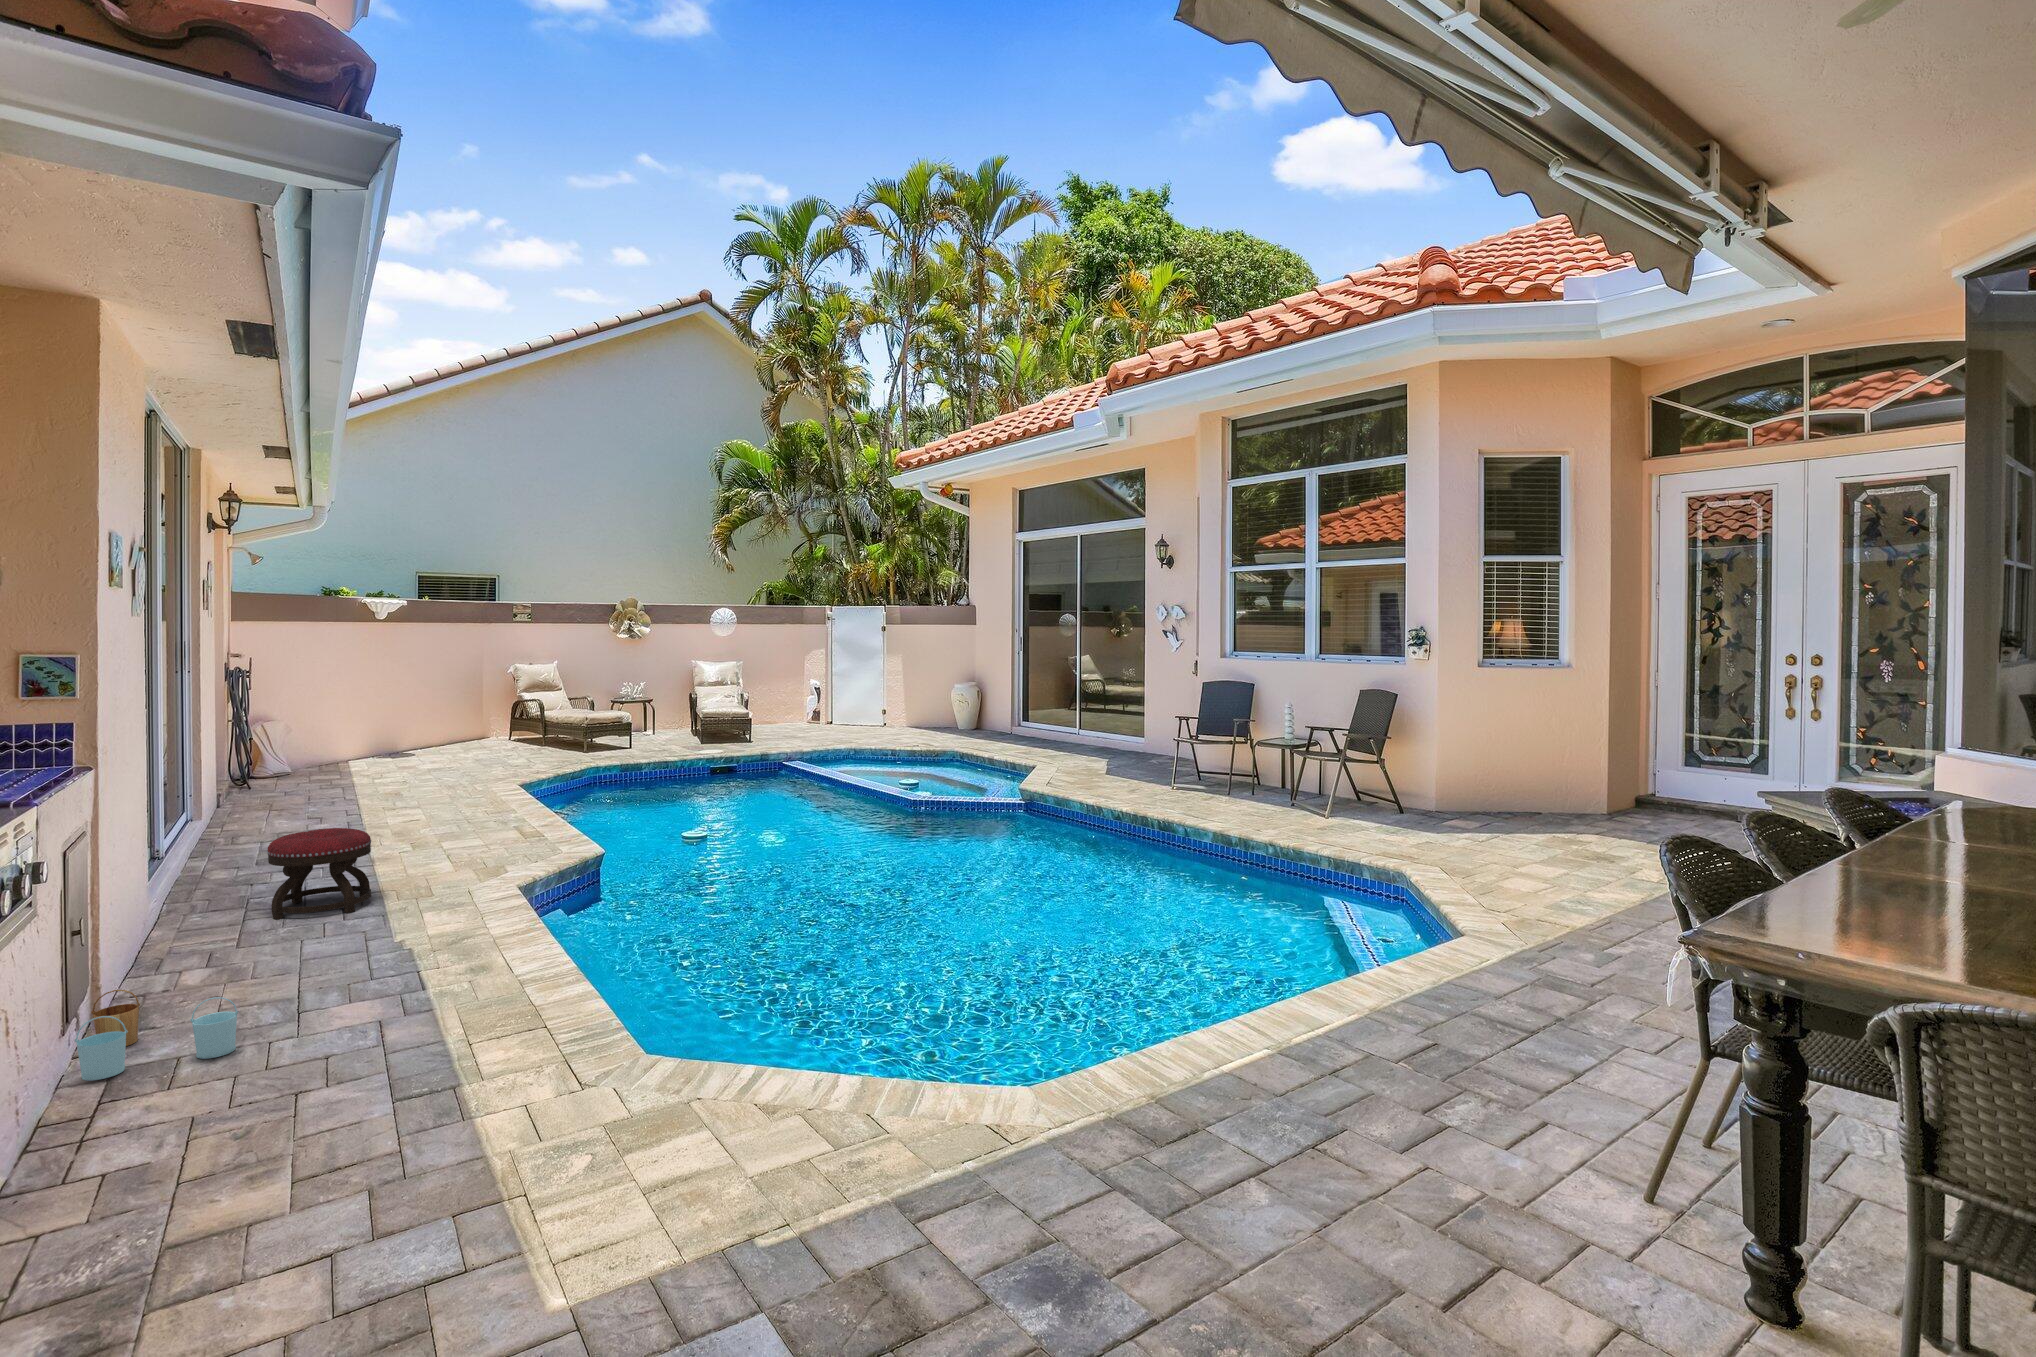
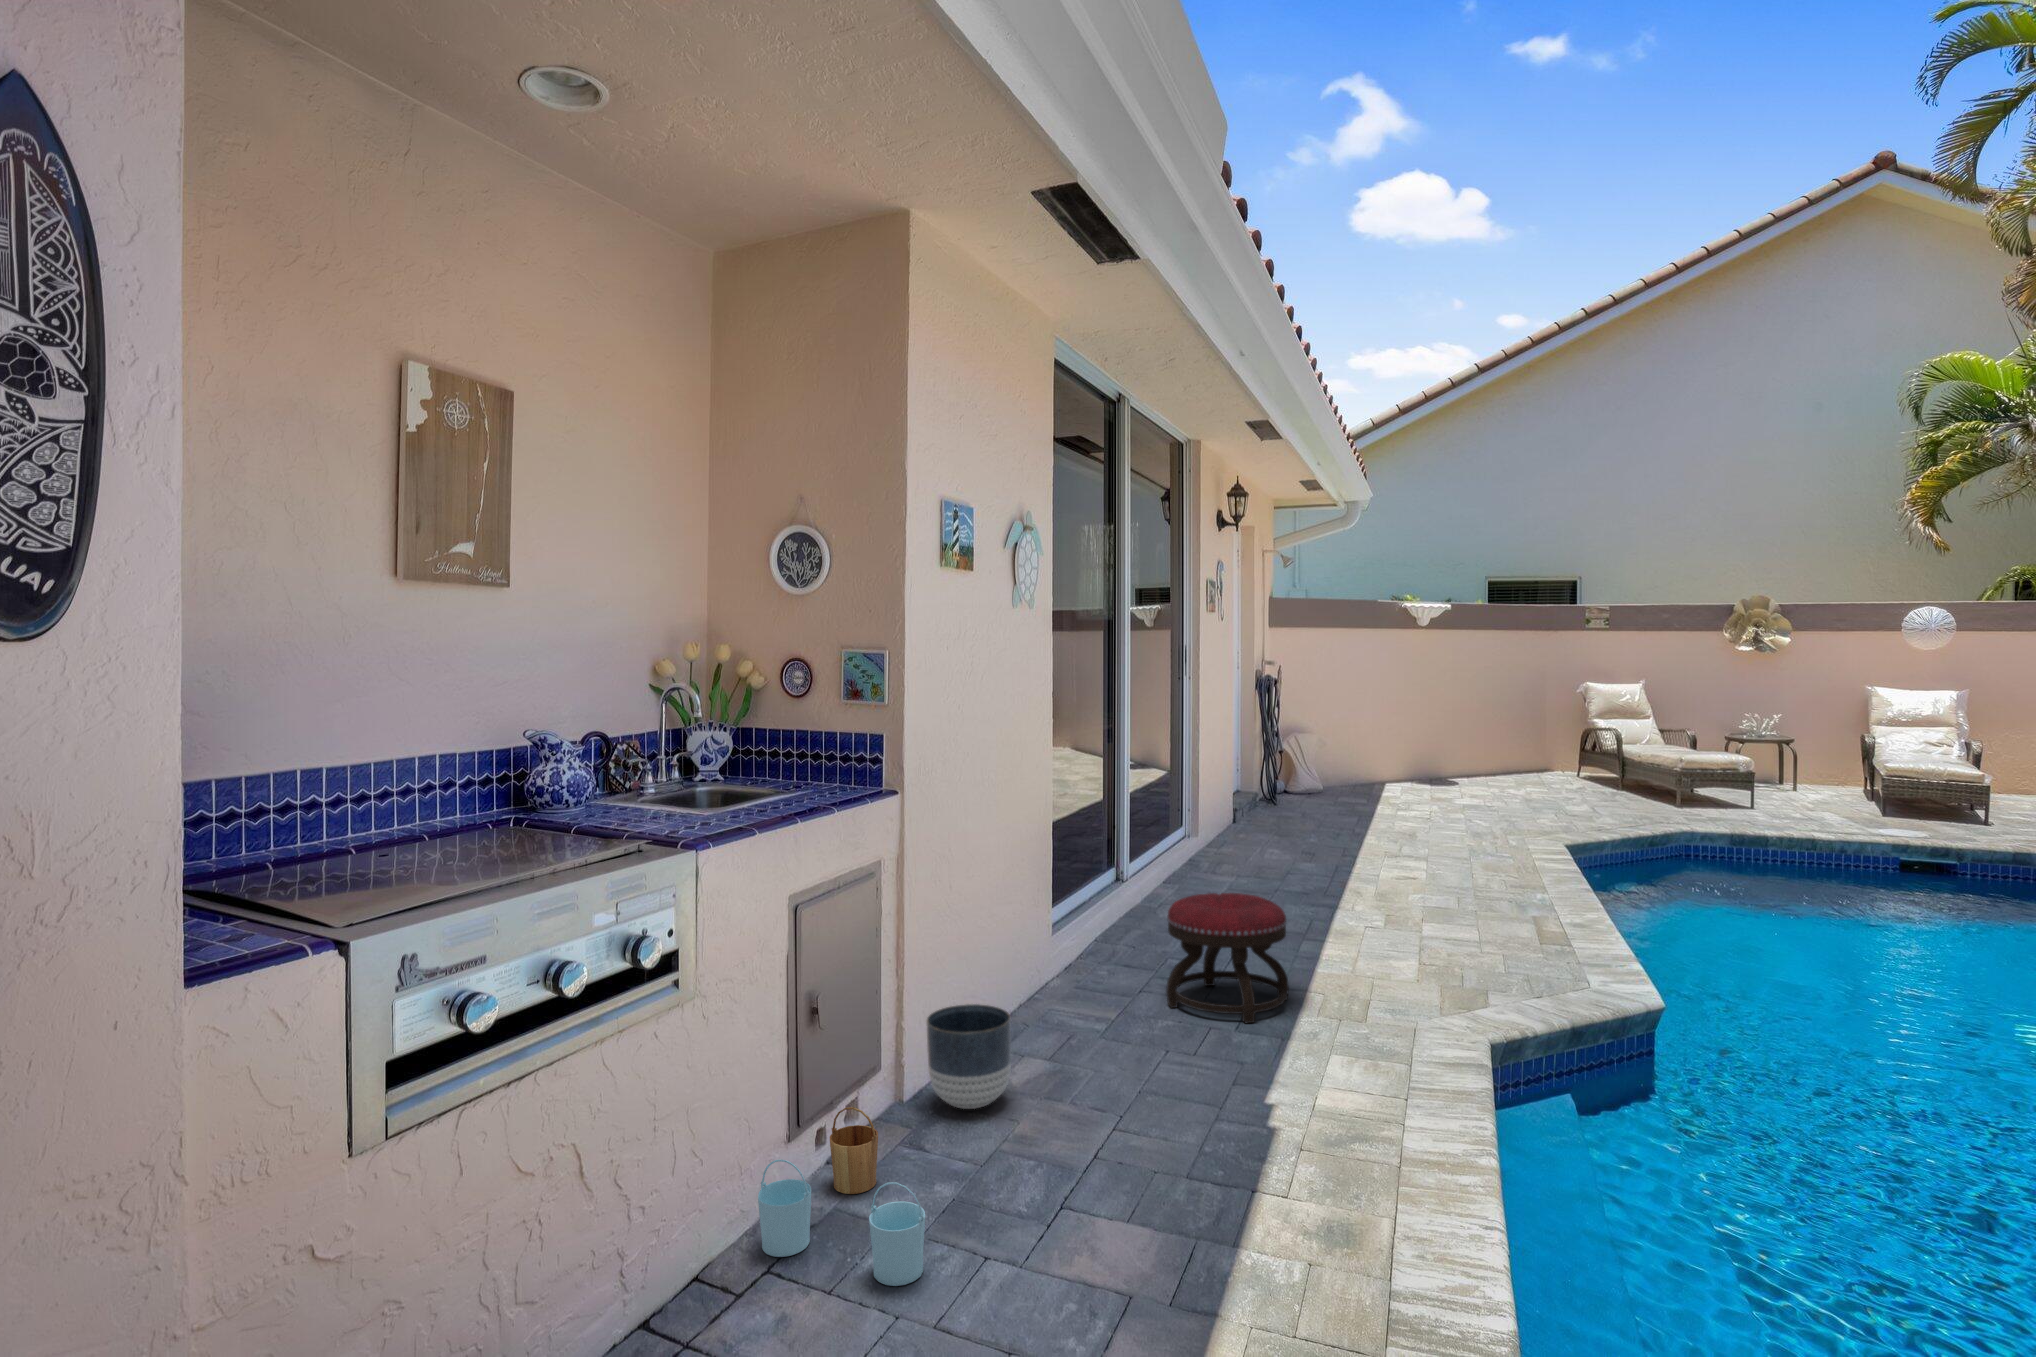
planter: none [117,923,200,998] -> present [926,1004,1011,1109]

